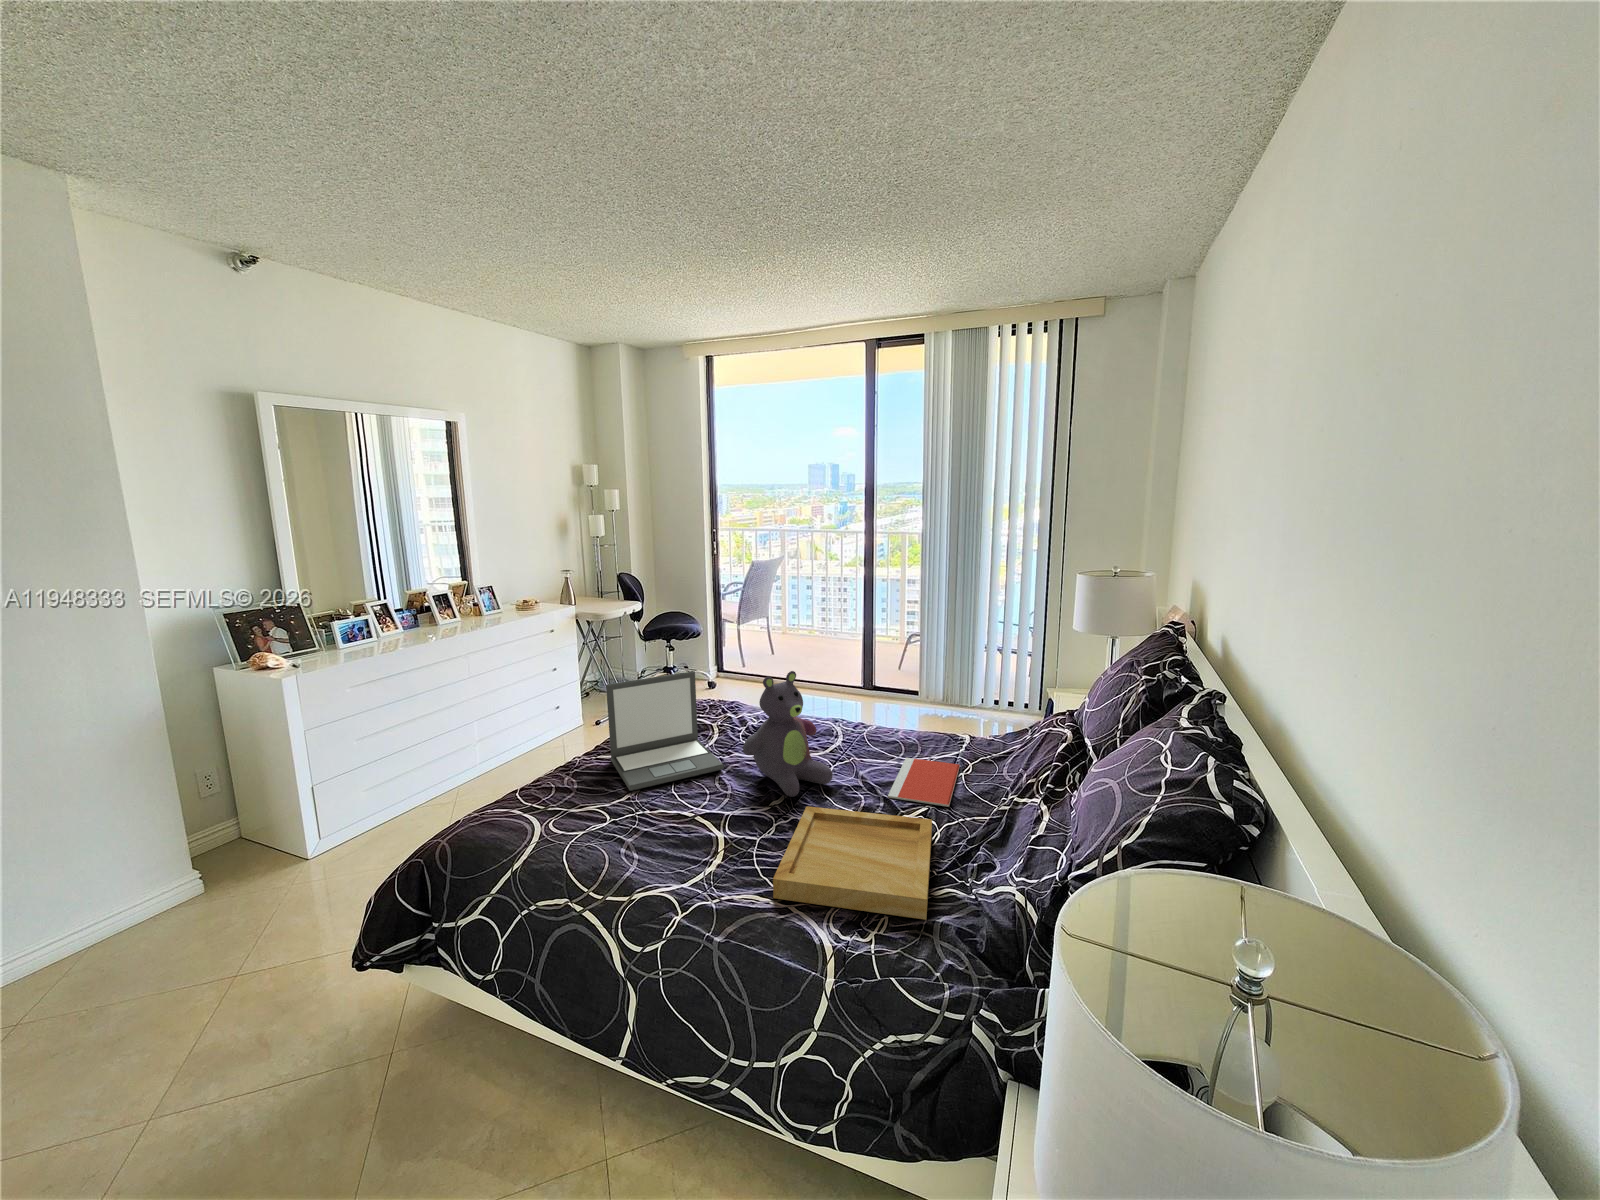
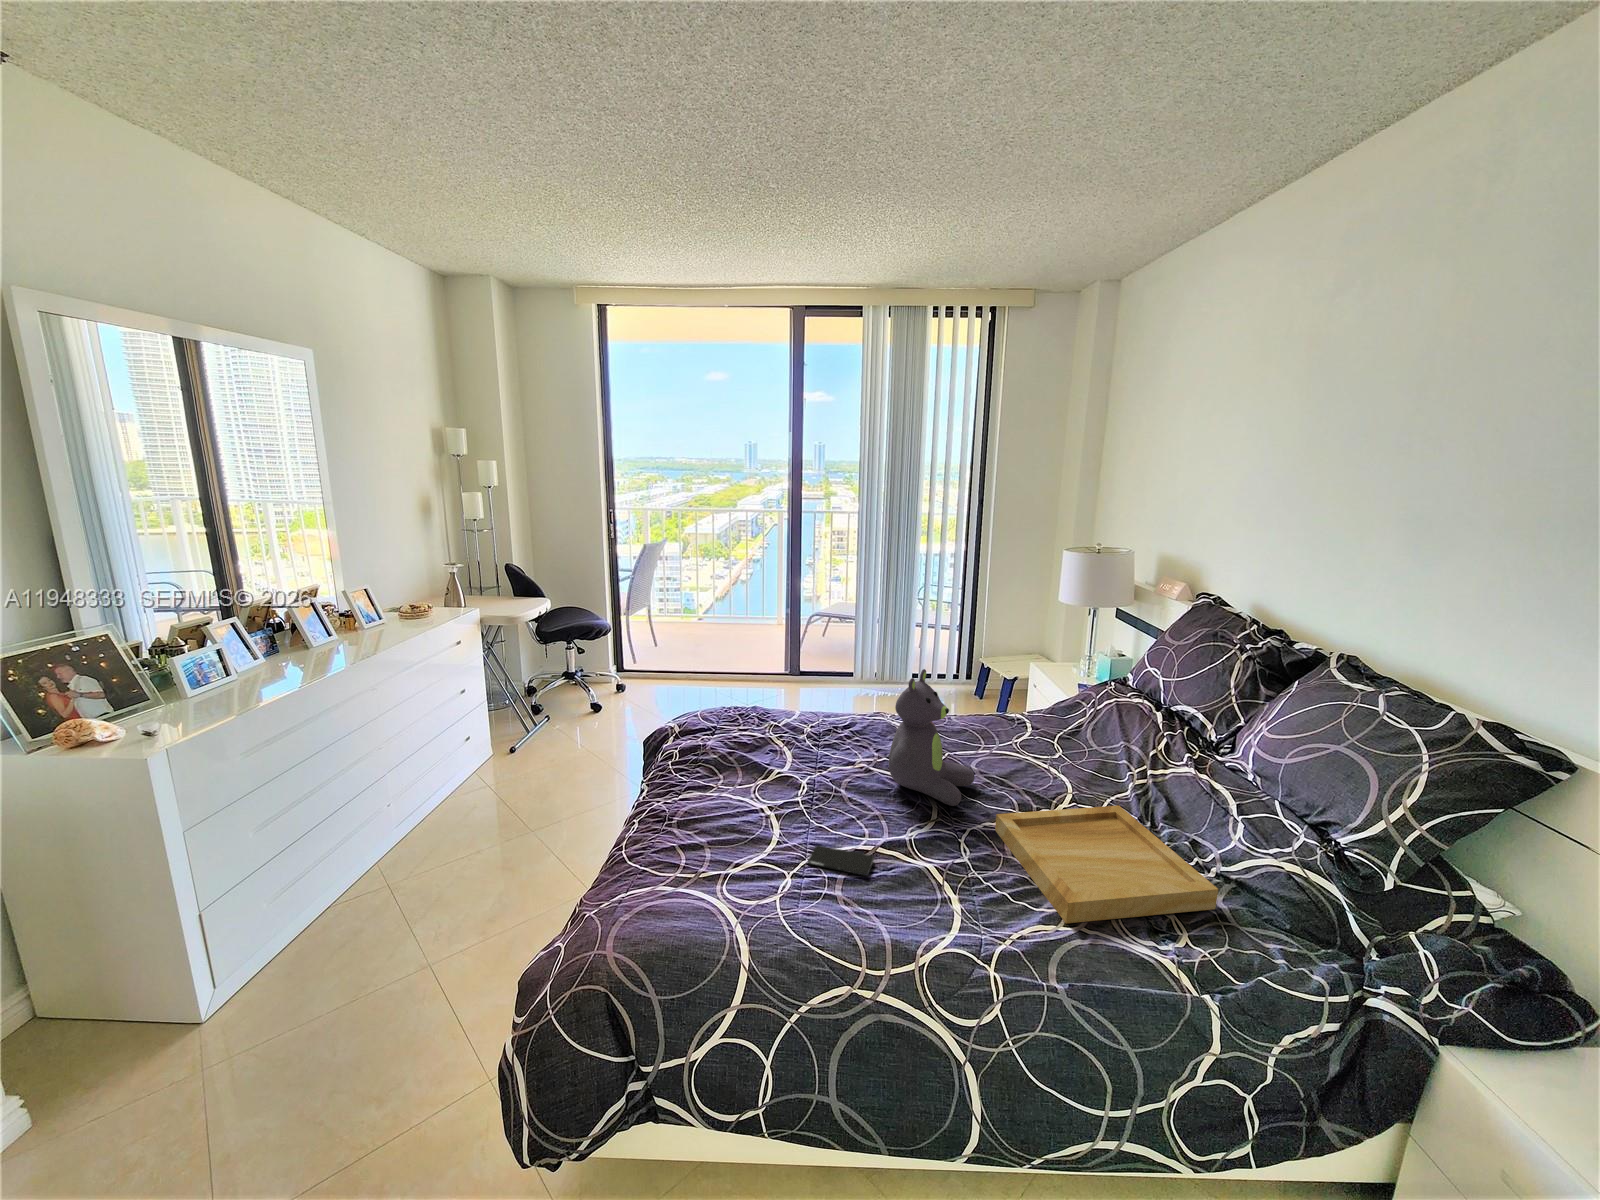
laptop: present [606,671,724,791] -> none [710,679,851,832]
notebook: present [888,758,960,807] -> none [1002,744,1096,789]
smartphone: none [626,804,676,831] -> present [808,845,874,876]

